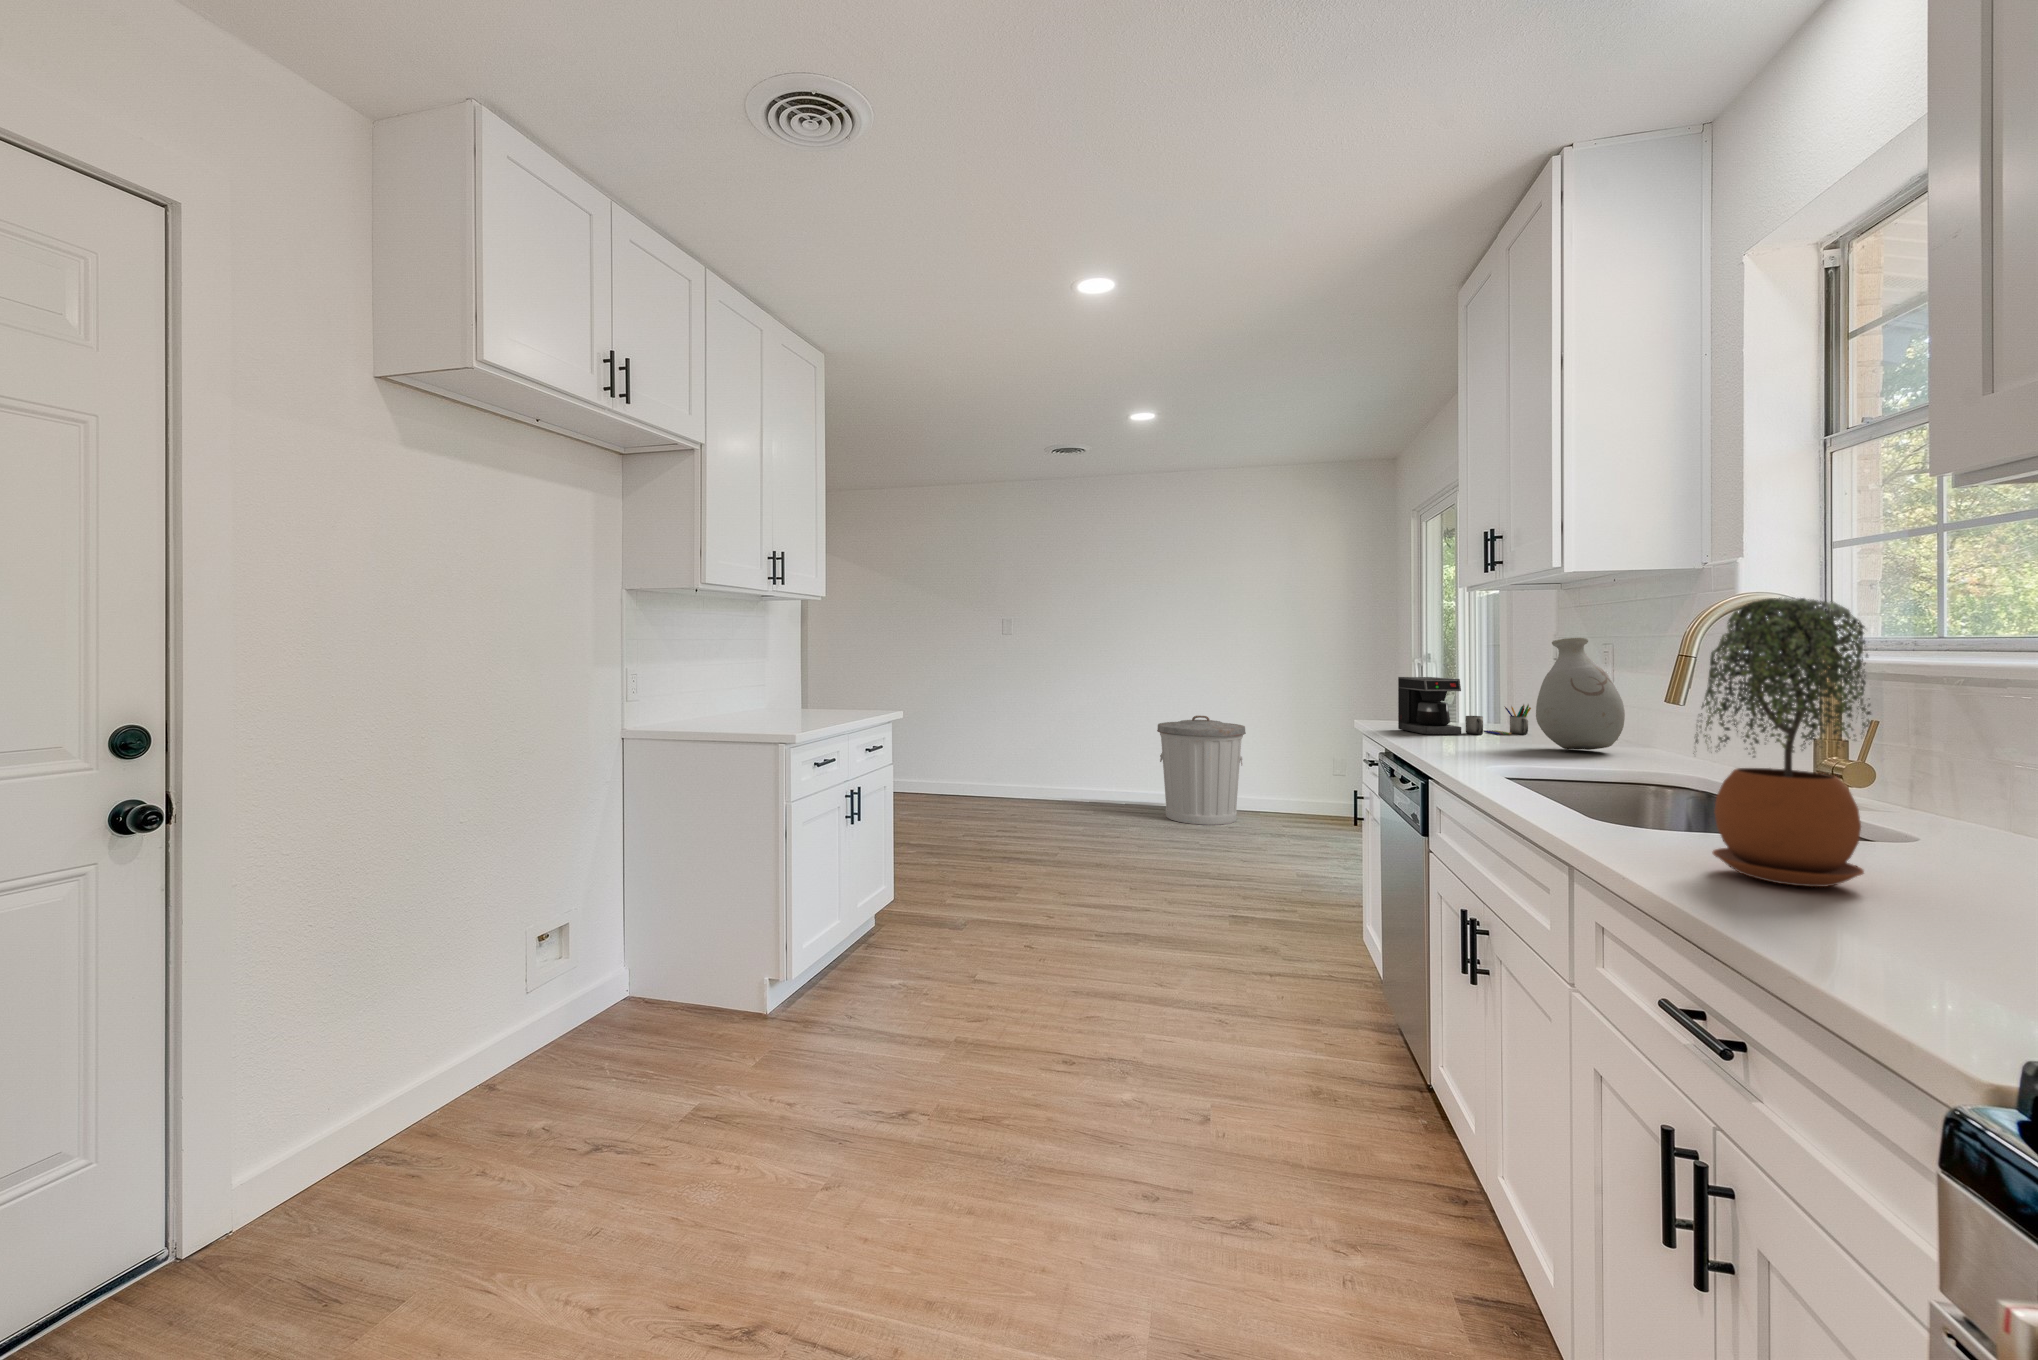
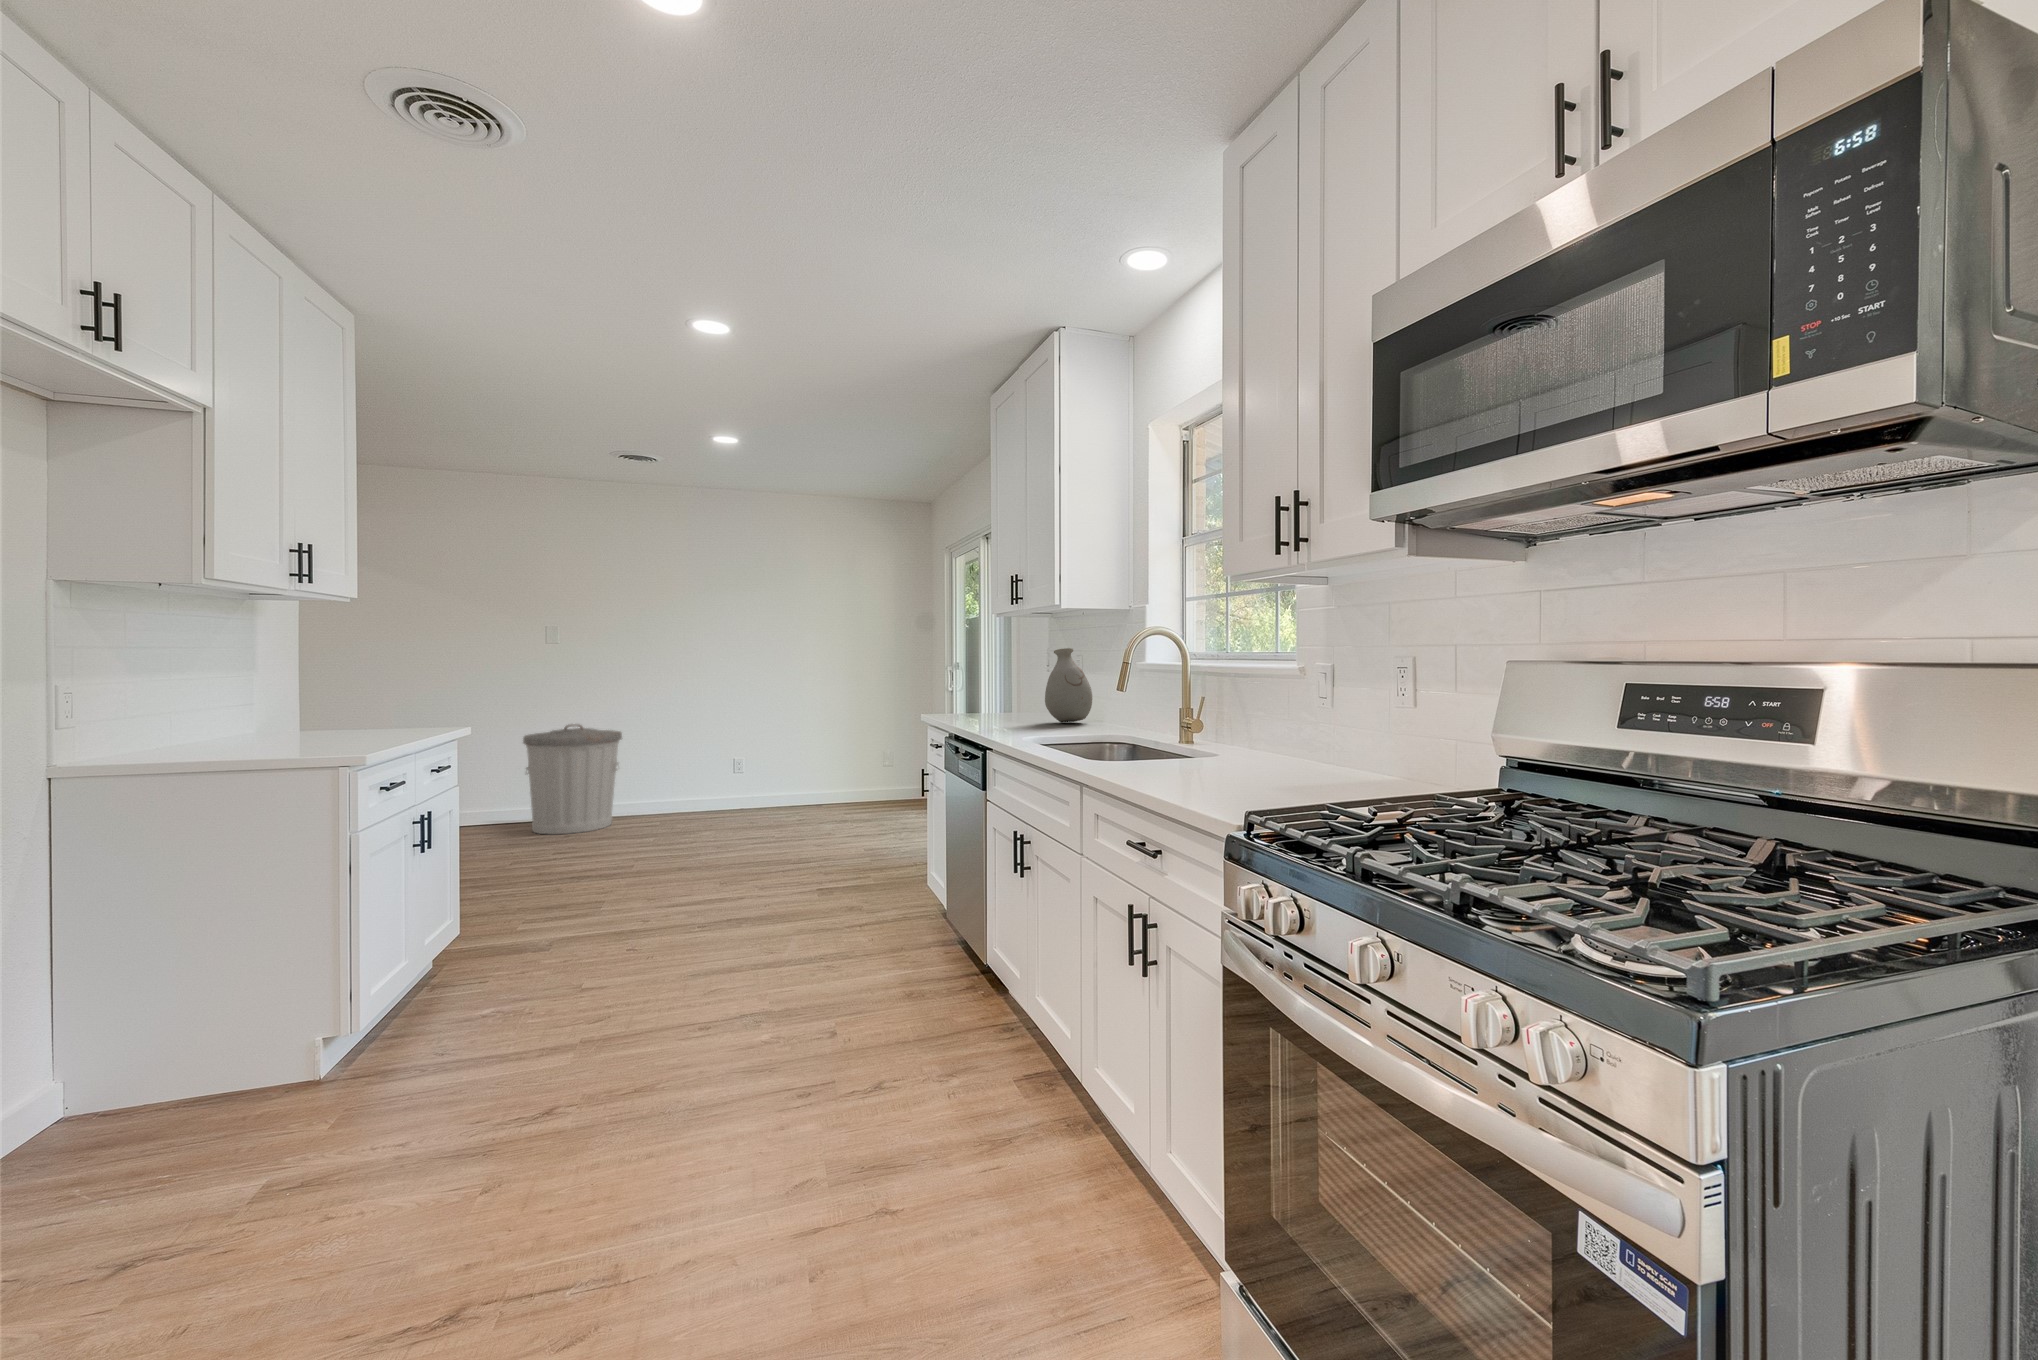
potted plant: present [1695,598,1871,887] -> none [1138,629,1204,775]
coffee maker: present [1398,677,1531,735] -> none [955,677,1038,719]
trash can: present [1157,716,1246,825] -> present [523,724,622,834]

